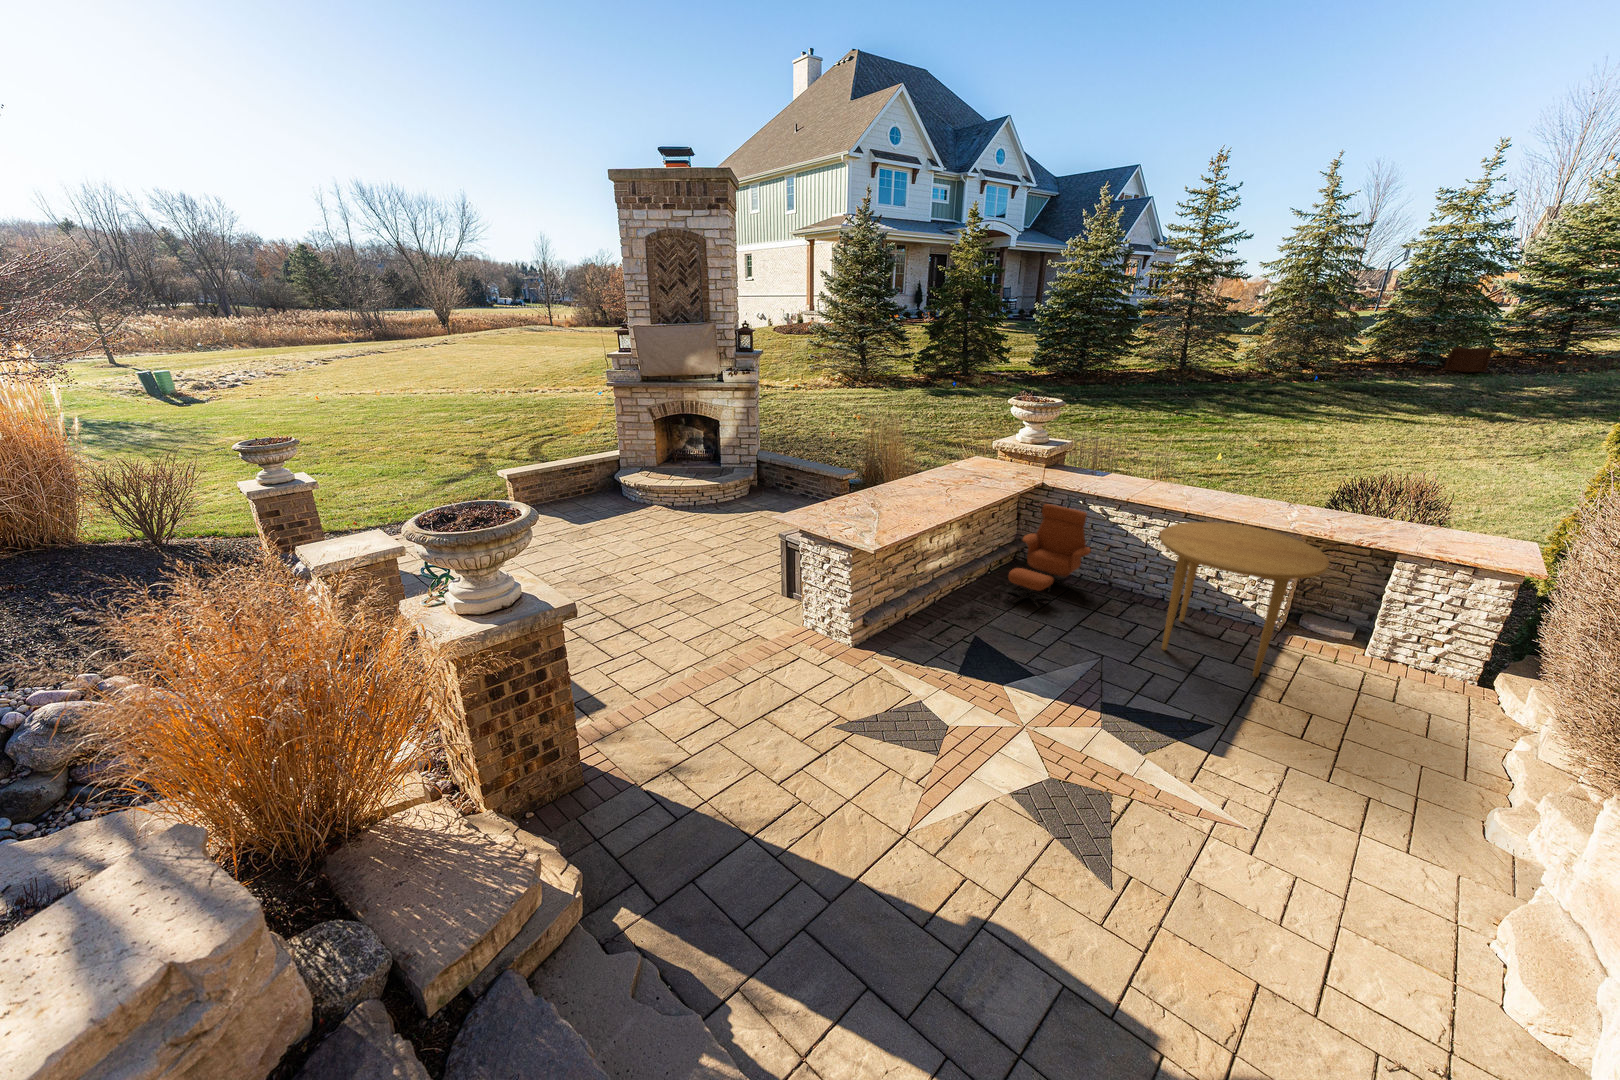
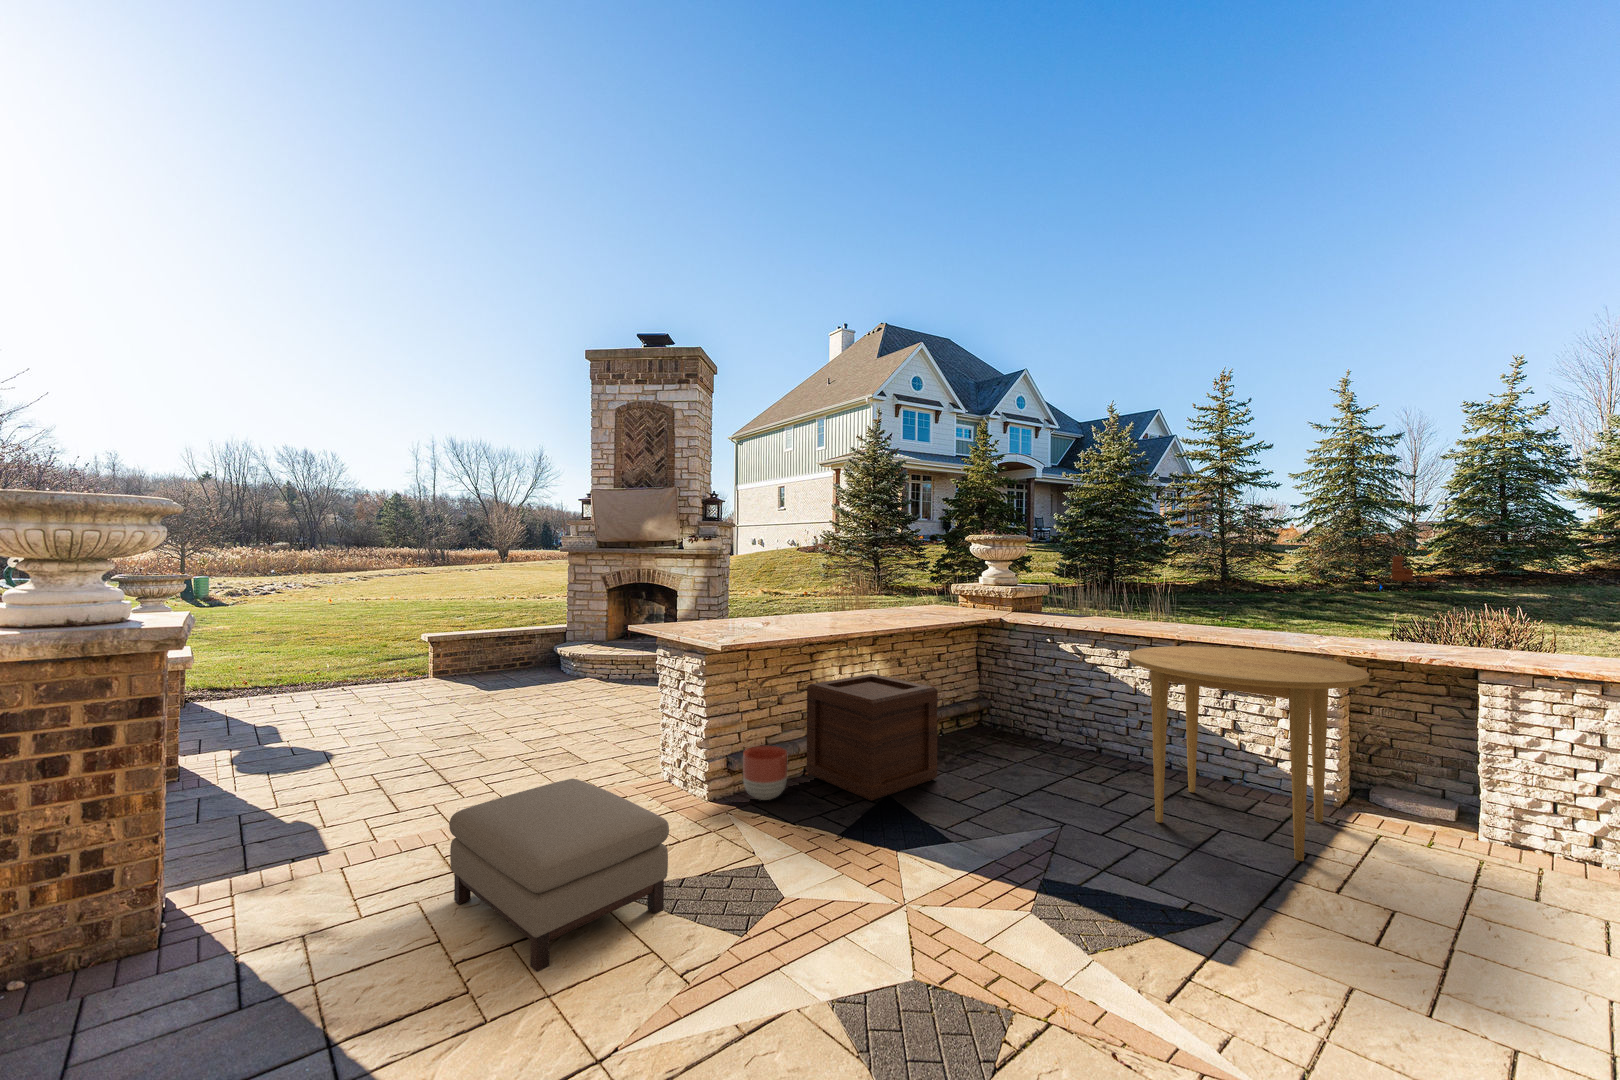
wooden crate: present [1444,347,1493,372] -> present [807,674,938,801]
lounge chair: present [1008,504,1091,608] -> present [1392,556,1438,589]
planter: none [873,605,906,645] -> present [743,746,787,800]
ottoman: none [731,655,880,786] -> present [449,779,669,972]

